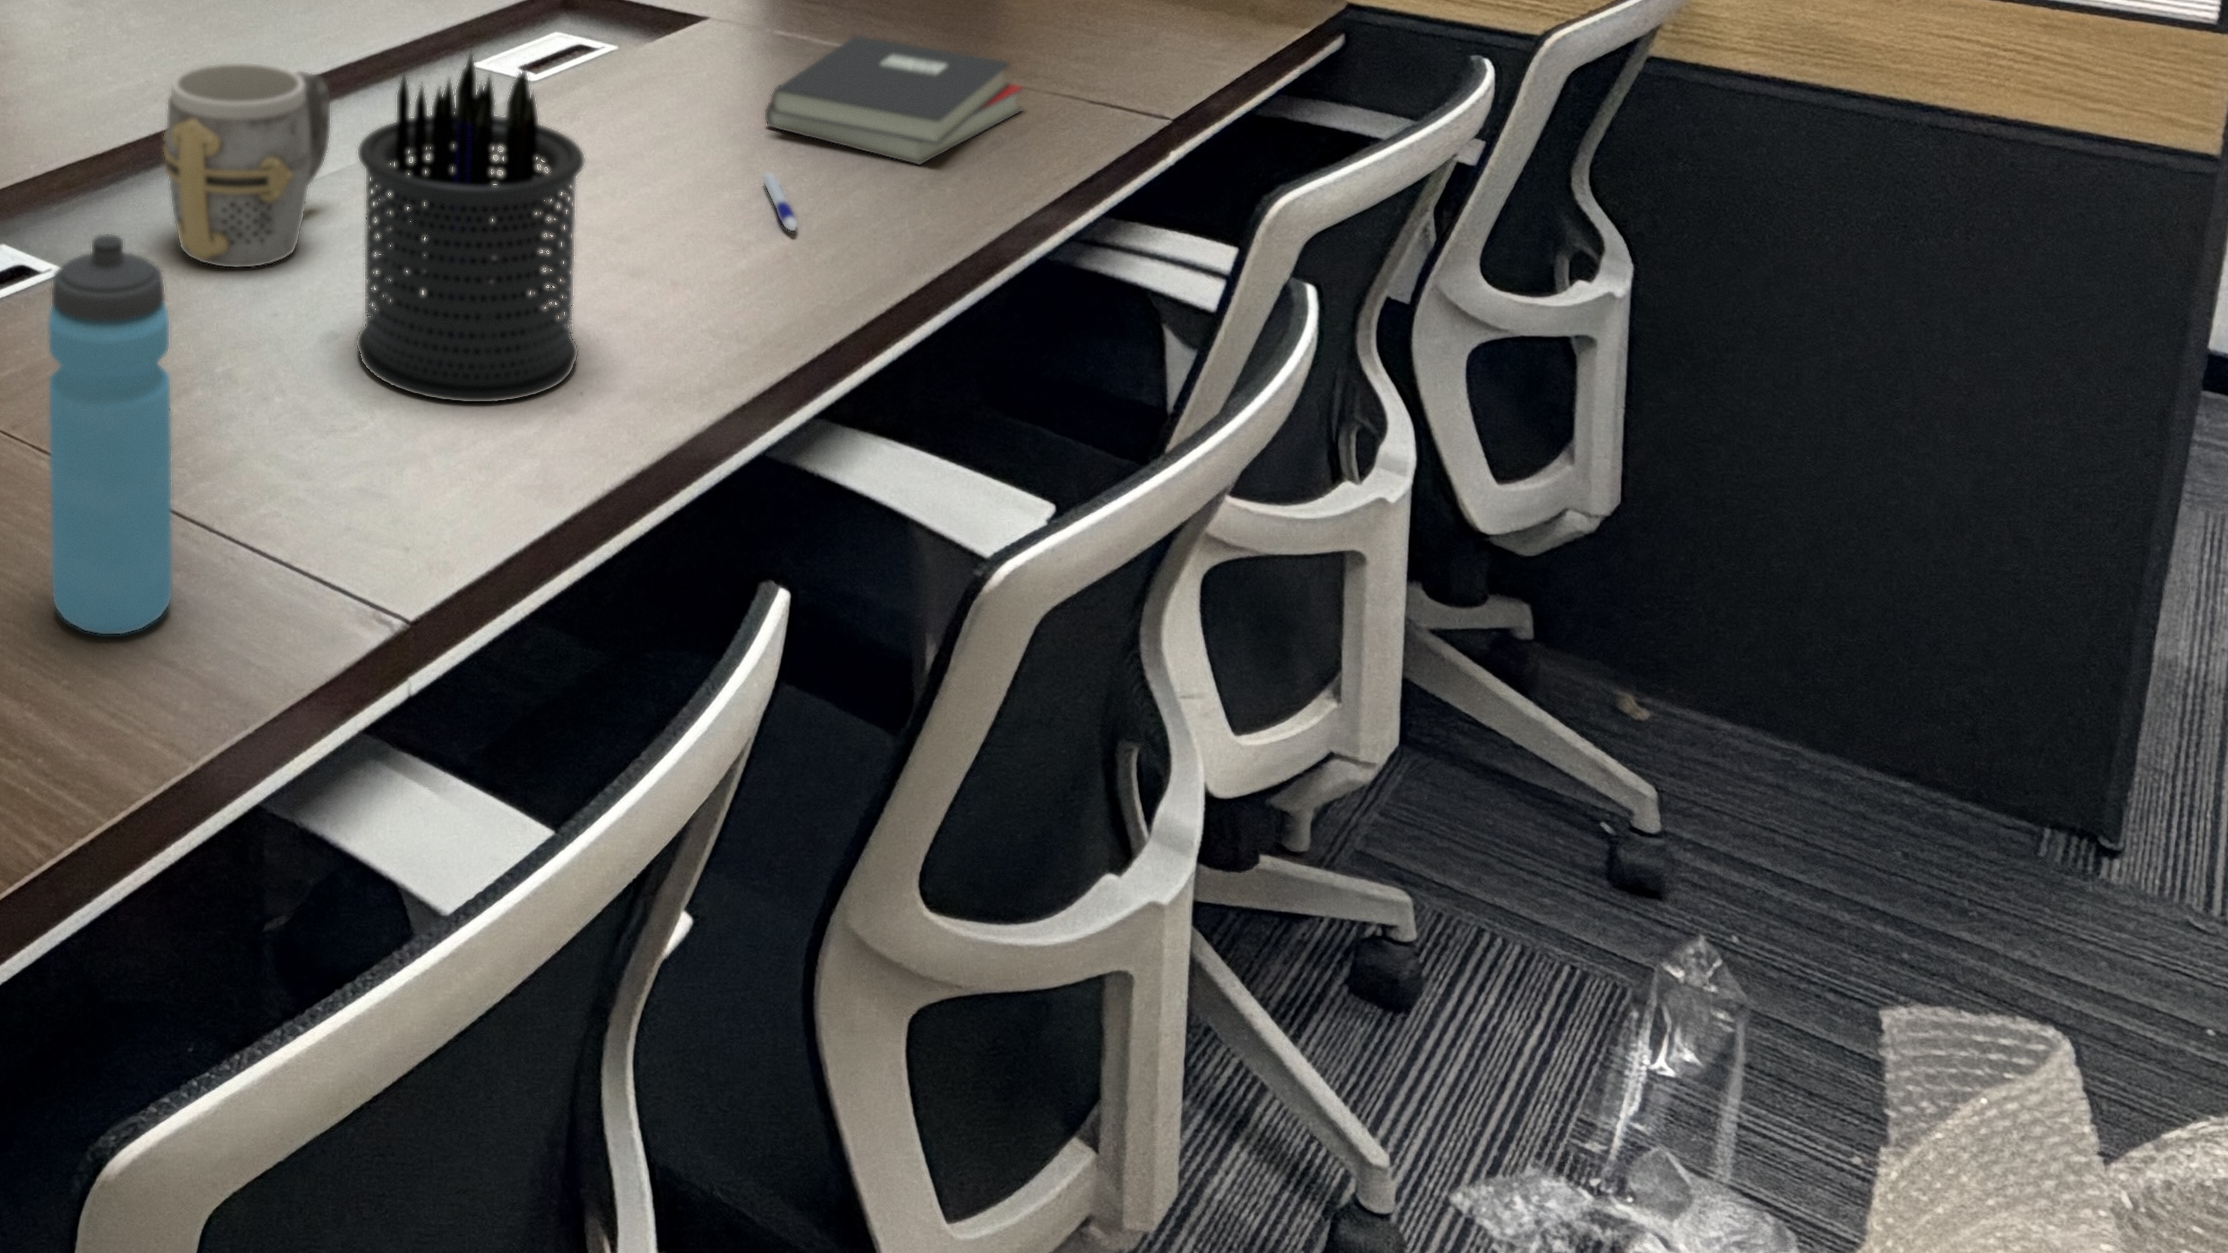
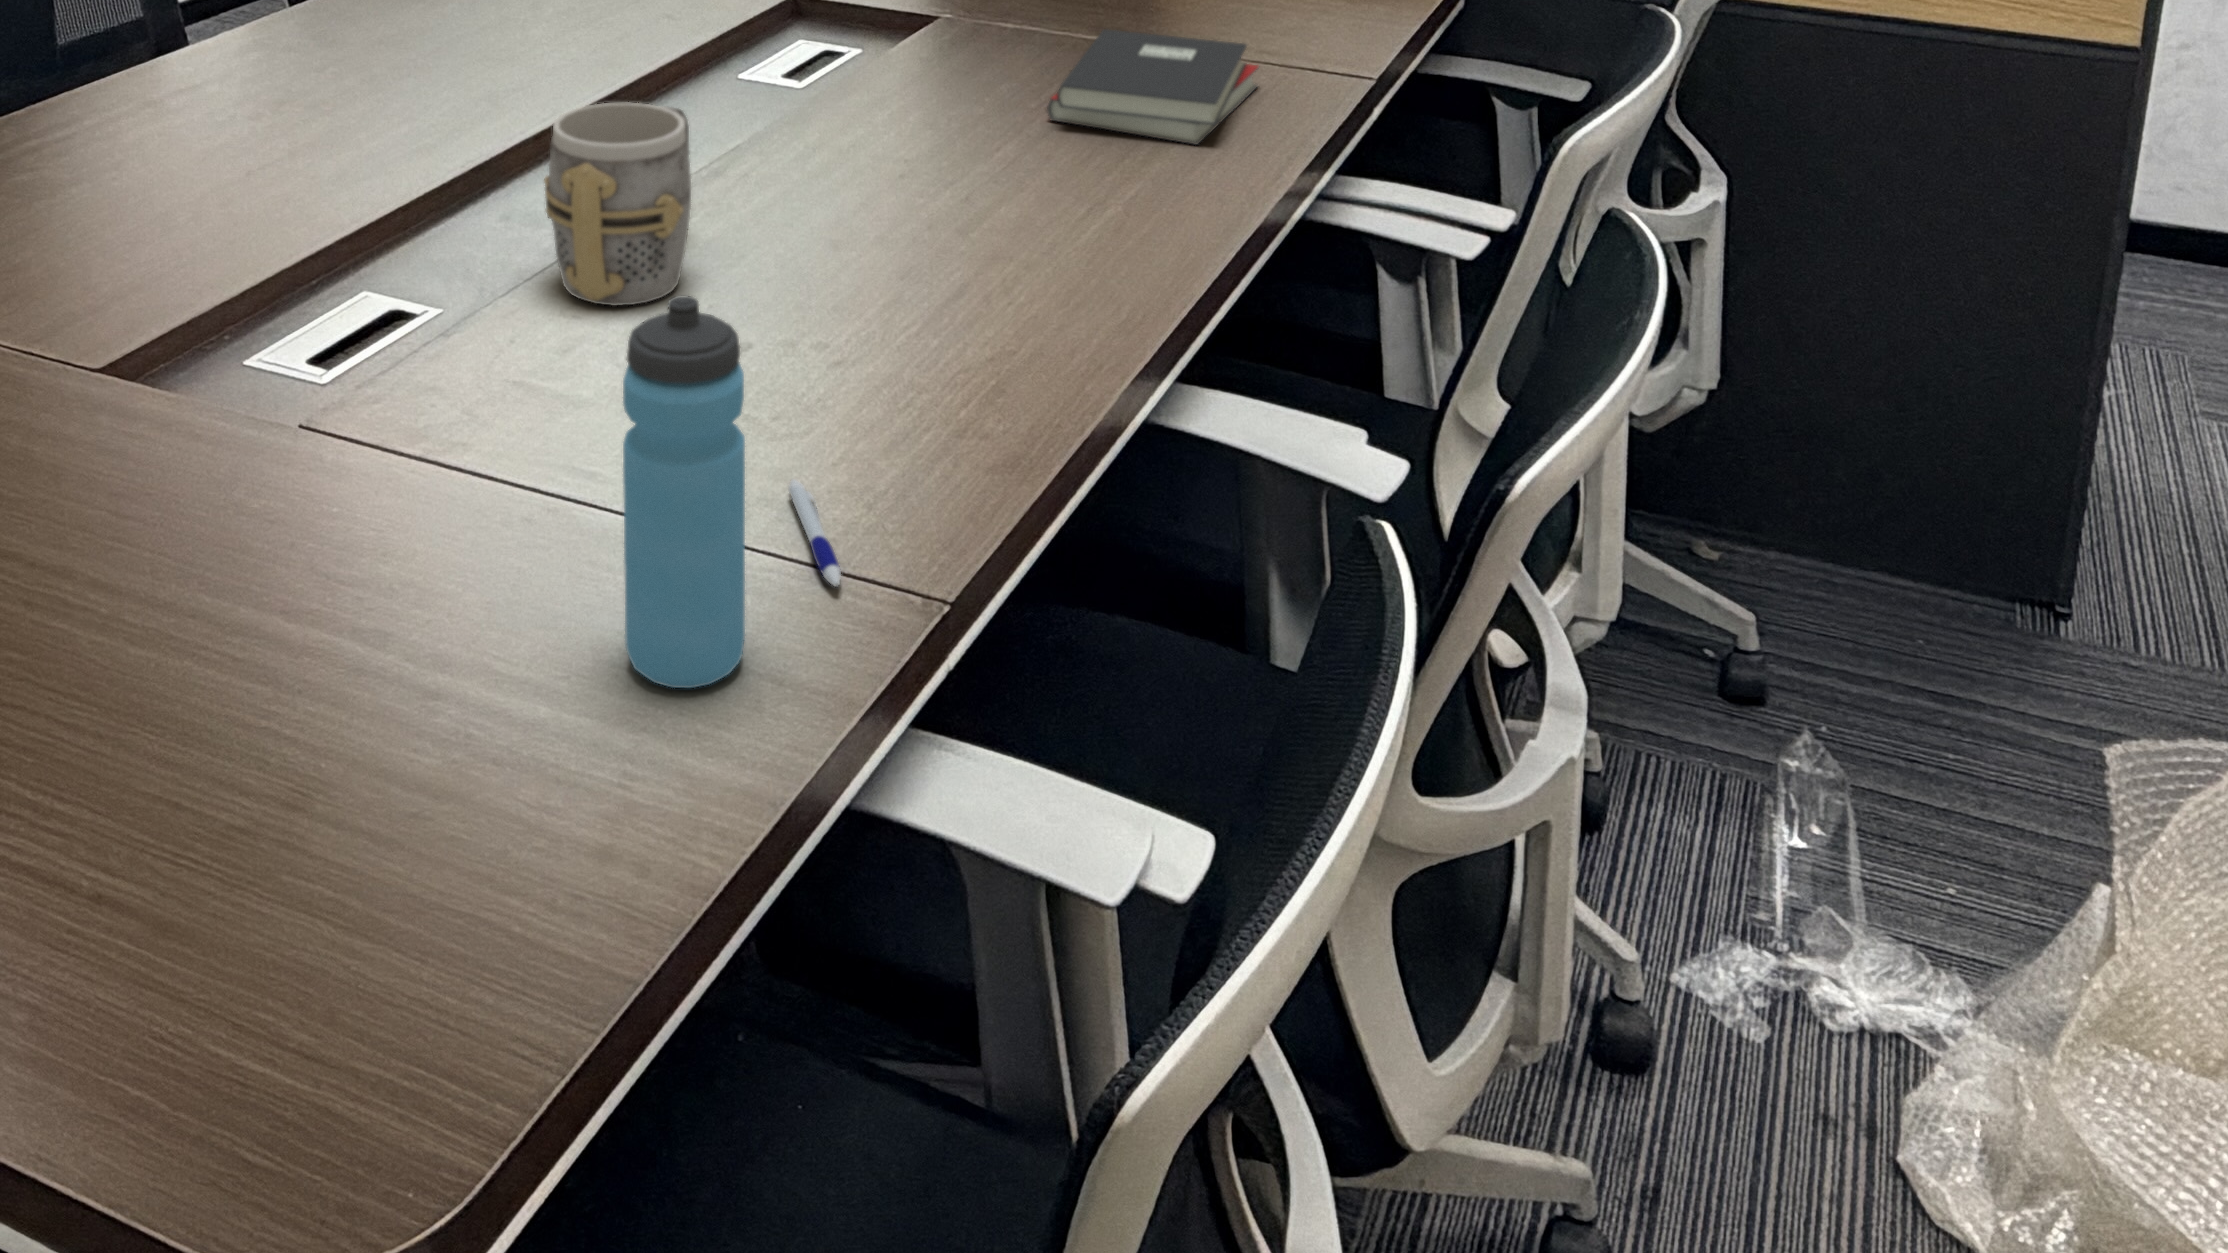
pen holder: present [357,54,584,402] -> none [786,77,1004,414]
pen: present [763,173,797,230] -> present [788,479,841,587]

